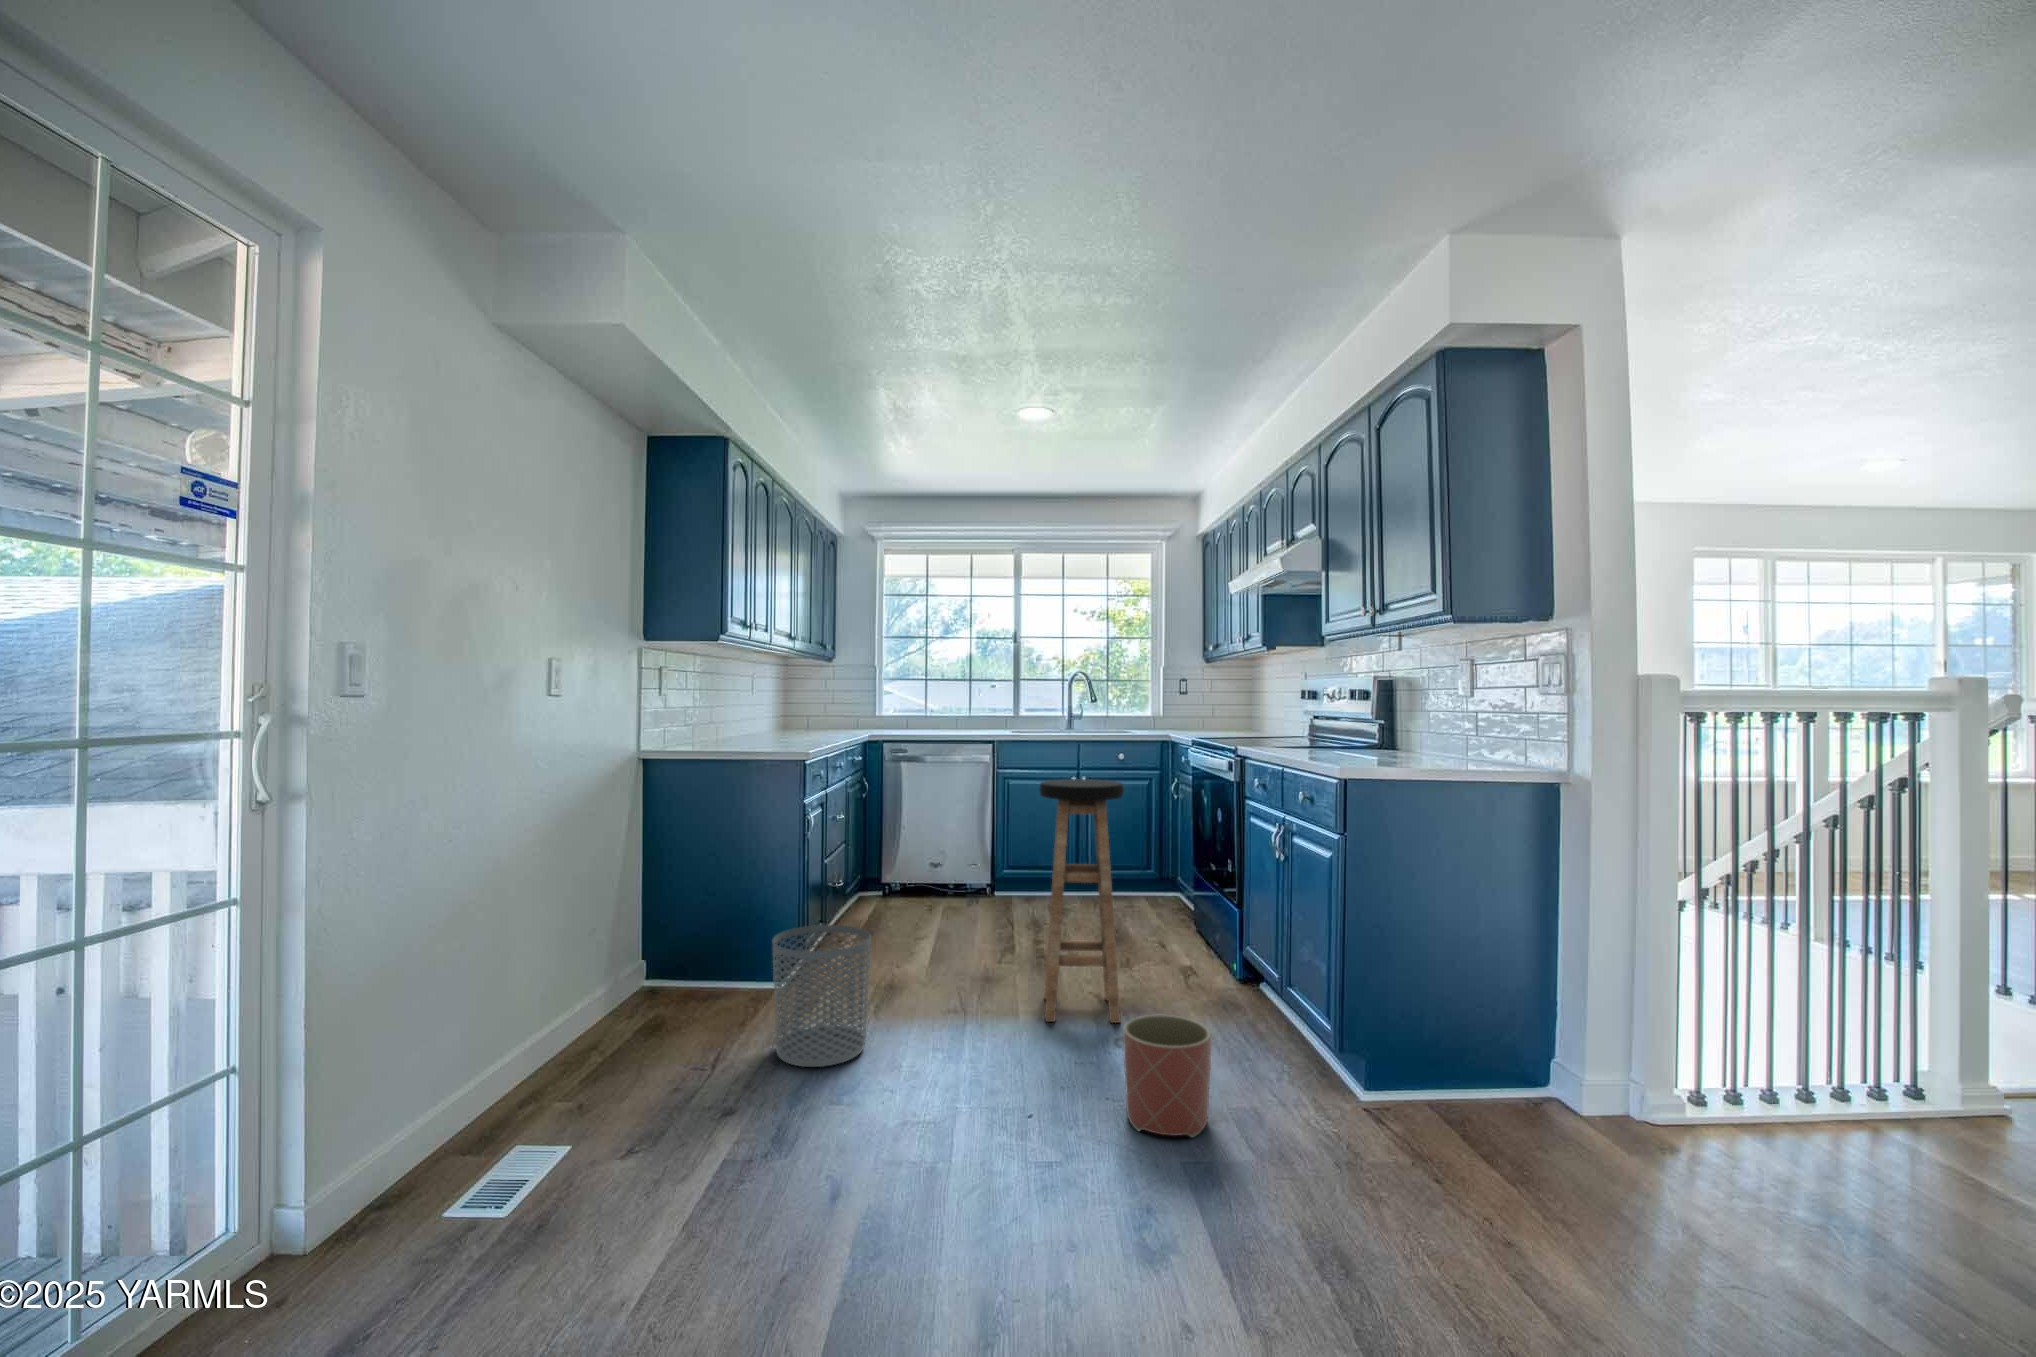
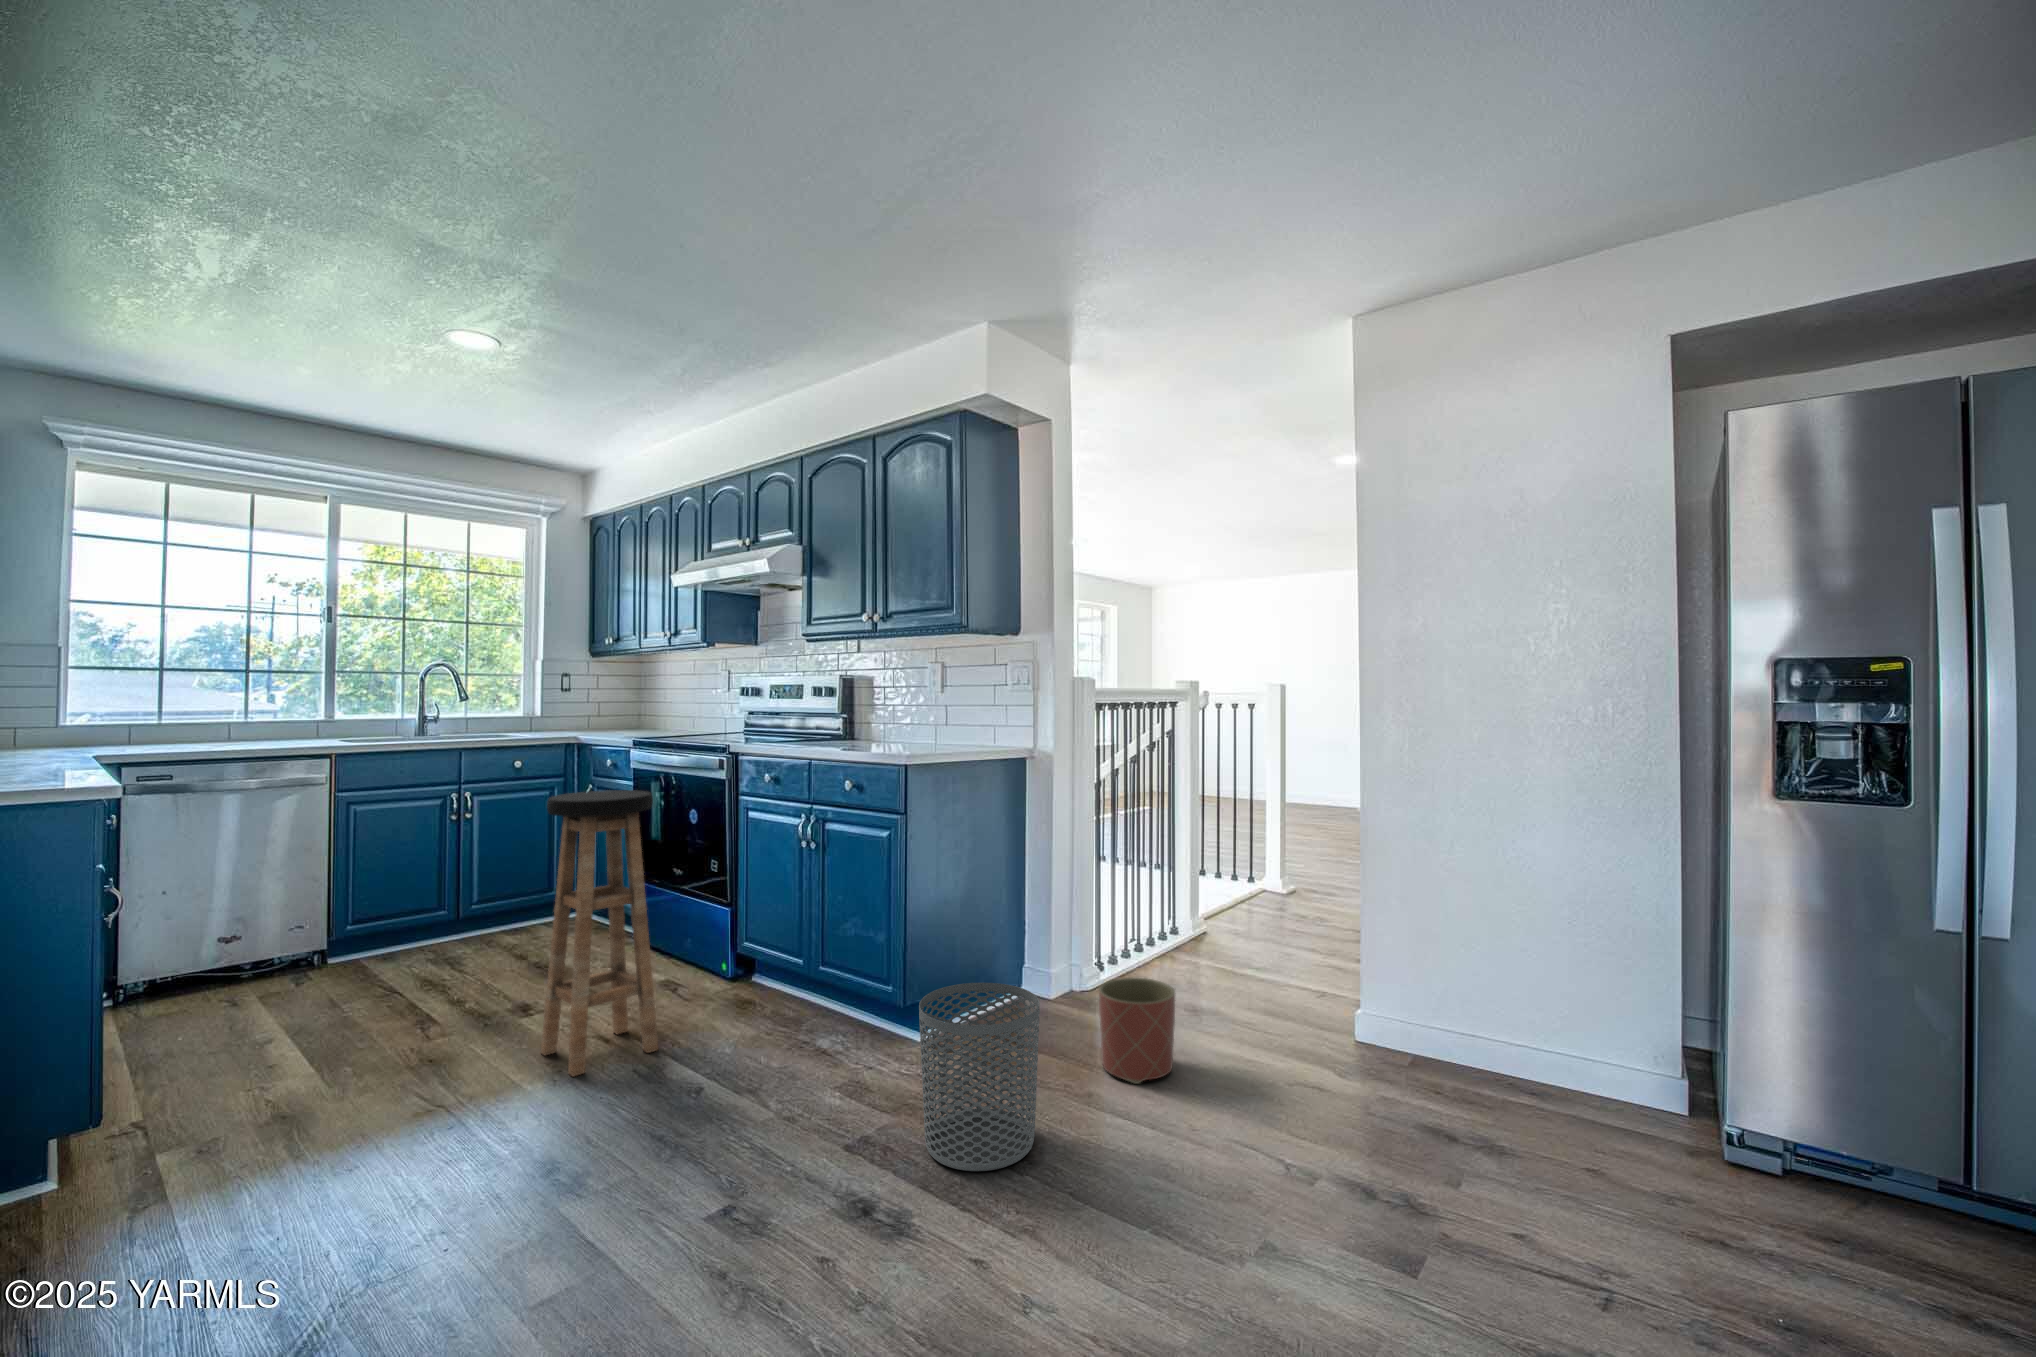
waste bin: present [772,925,871,1067] -> present [919,983,1040,1171]
planter: present [1123,1015,1211,1138] -> present [1099,978,1176,1084]

